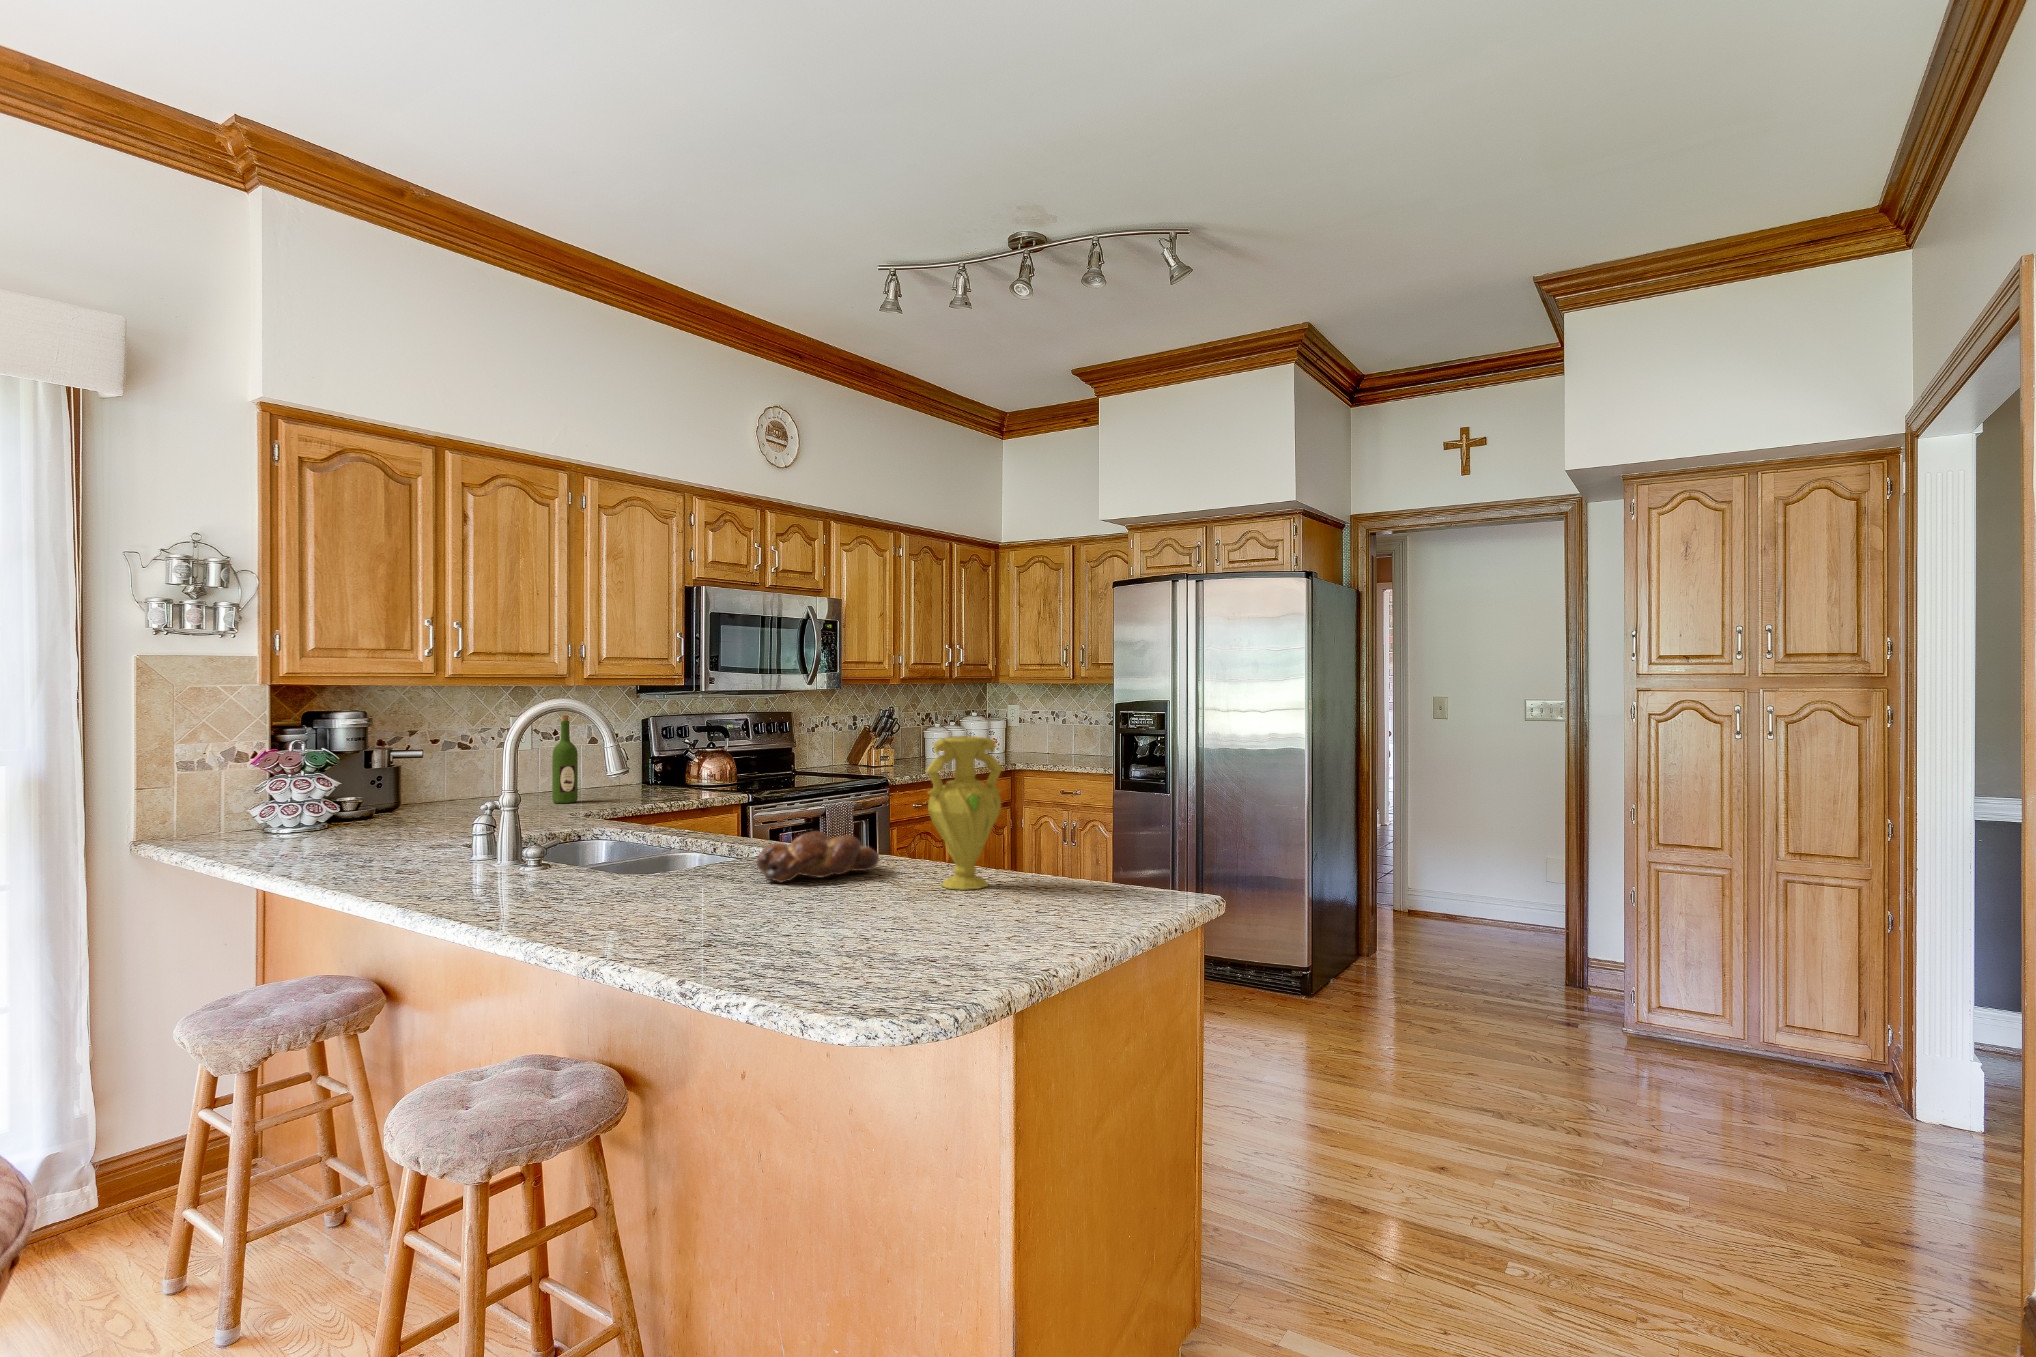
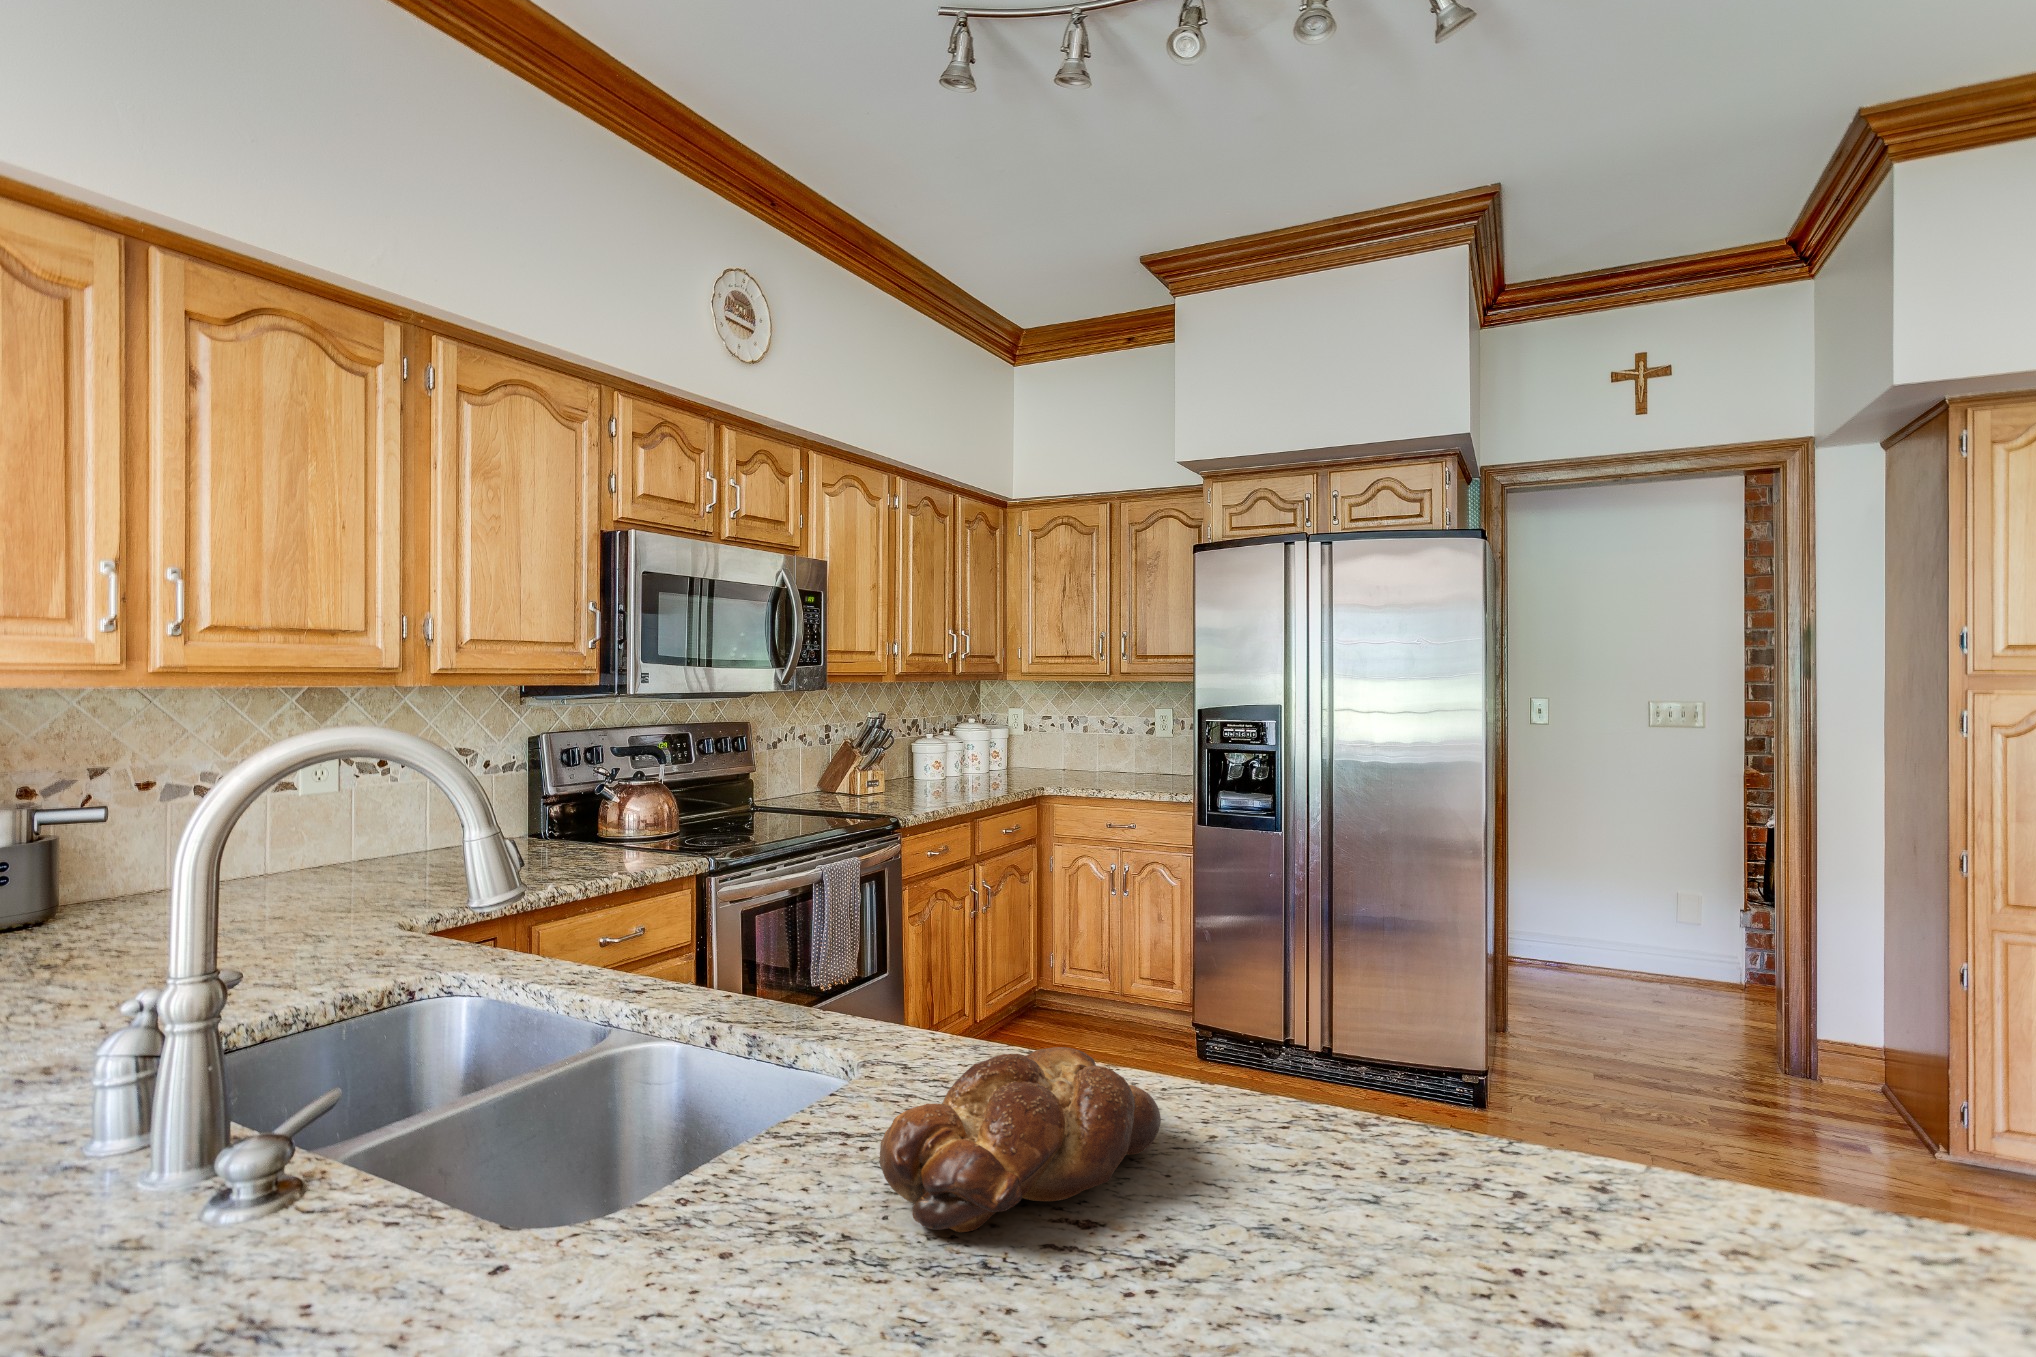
wine bottle: present [552,715,578,803] -> none [374,736,420,885]
vase: present [925,736,1003,890] -> none [1351,823,1560,1253]

